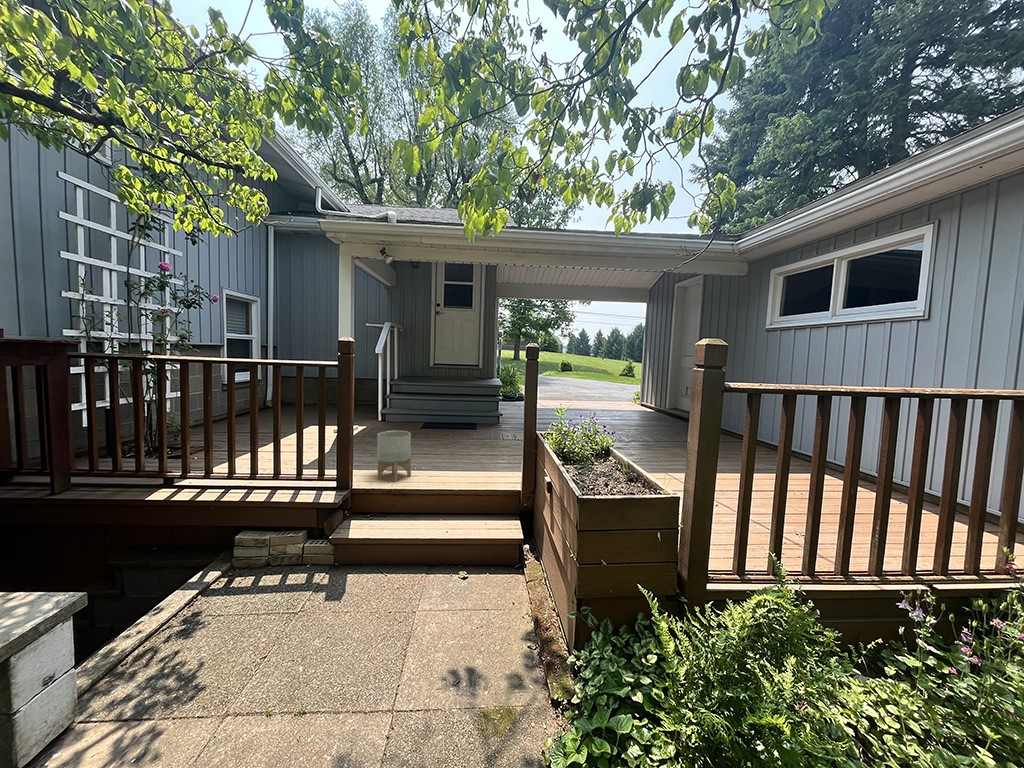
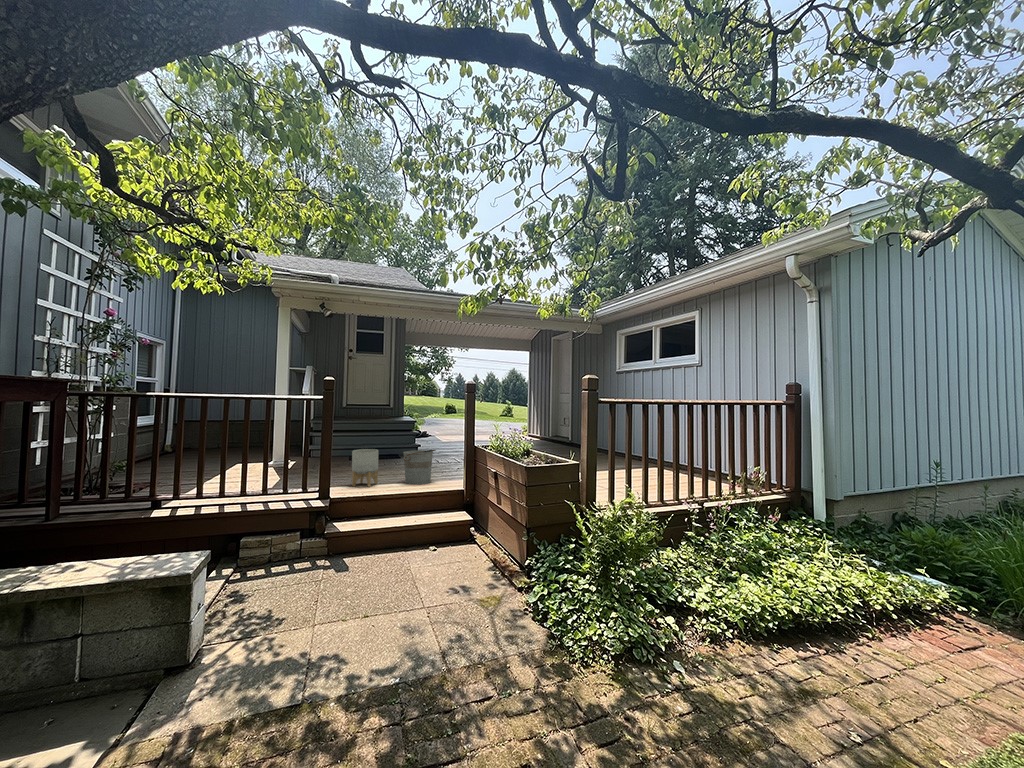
bucket: none [443,434,487,481] -> present [404,450,436,485]

